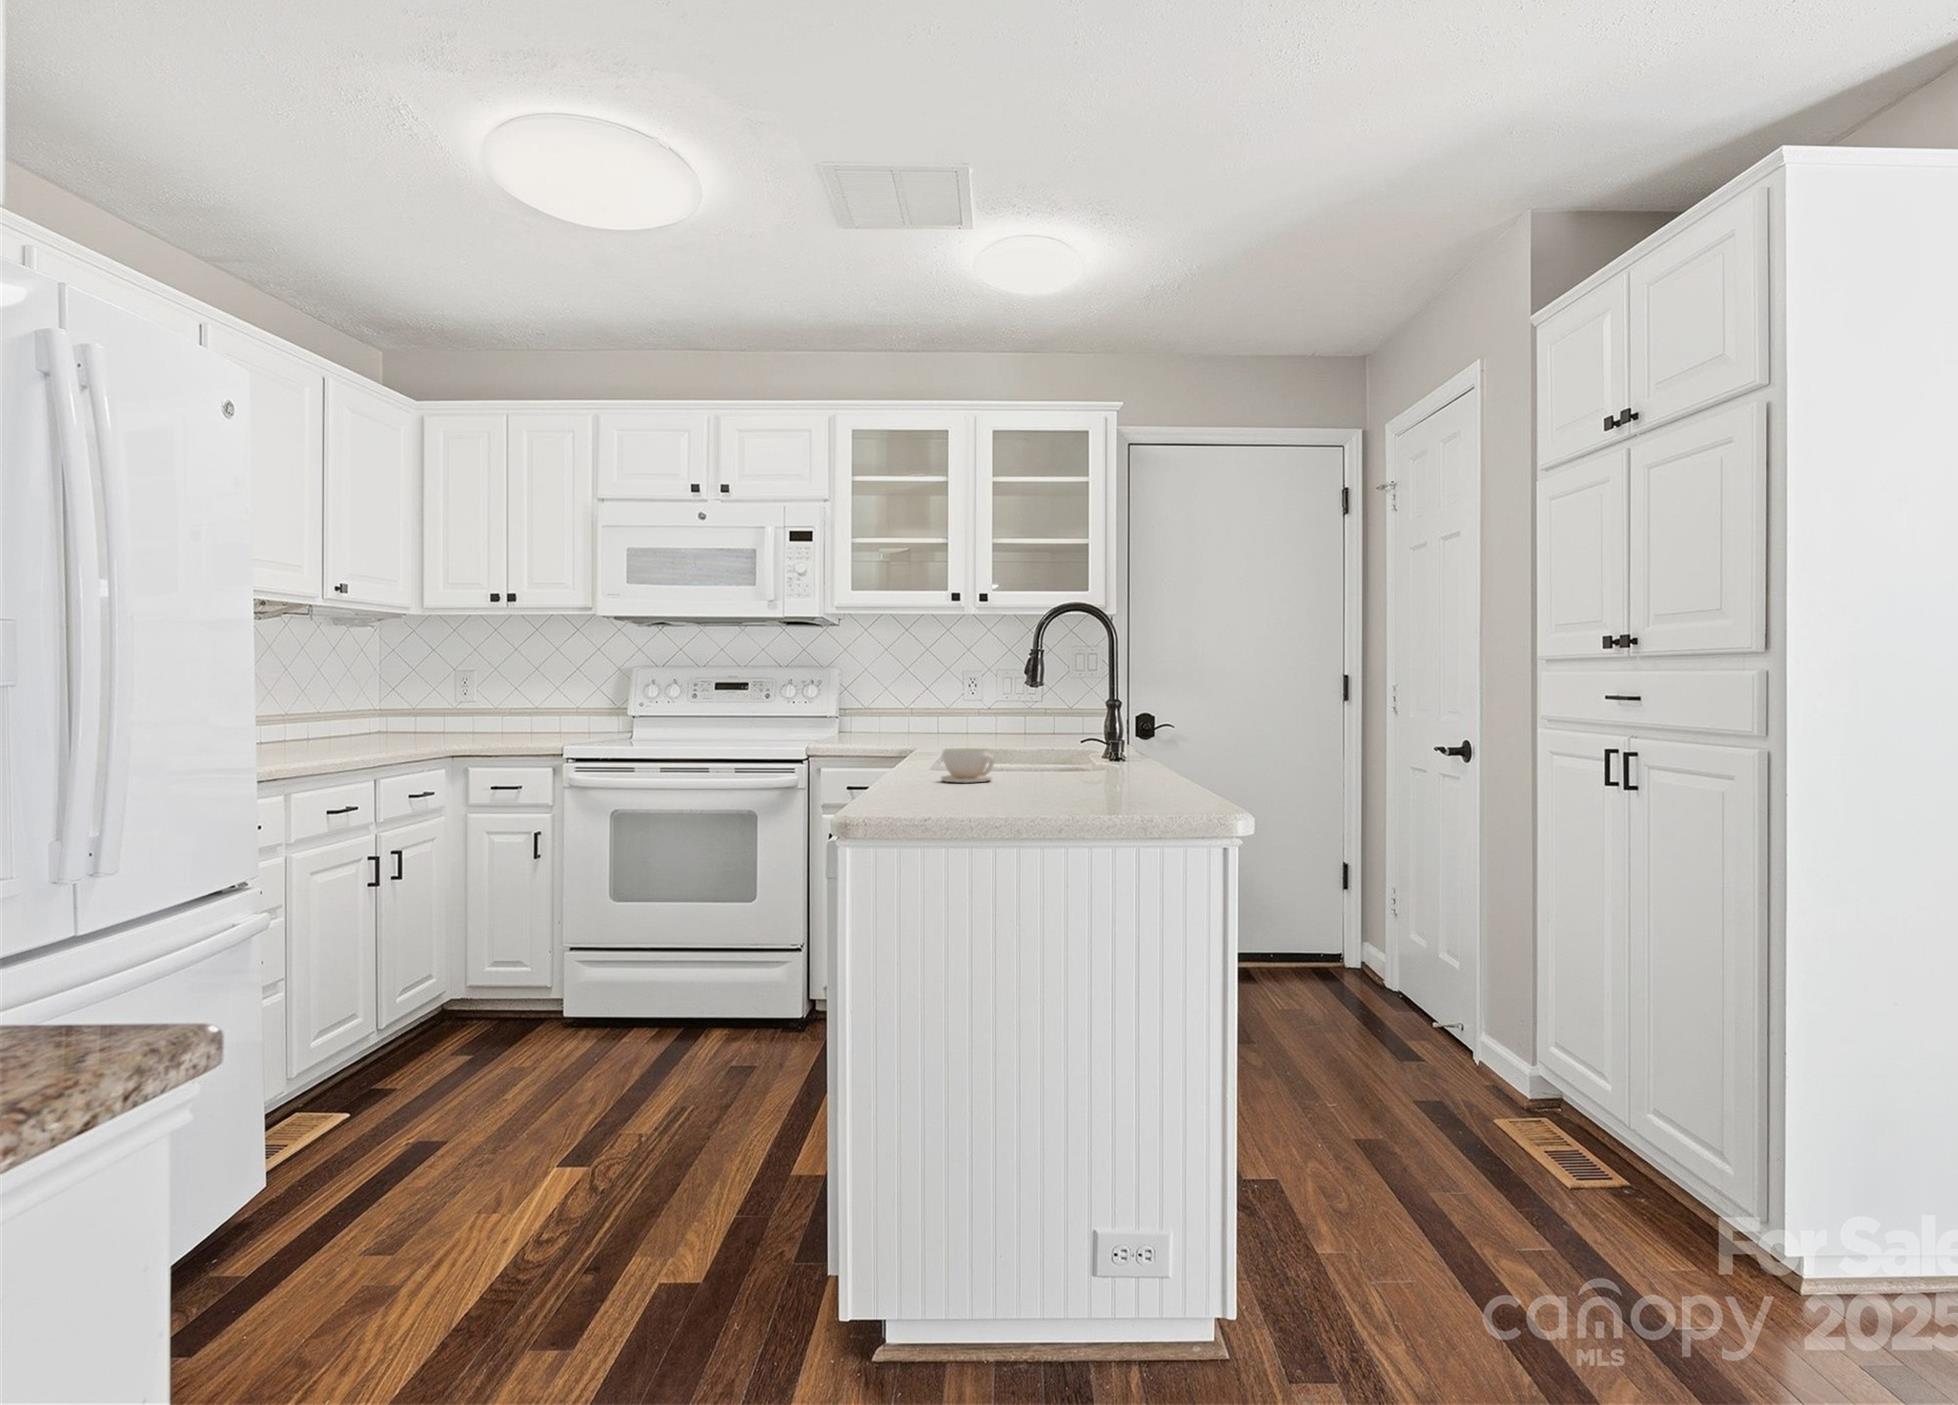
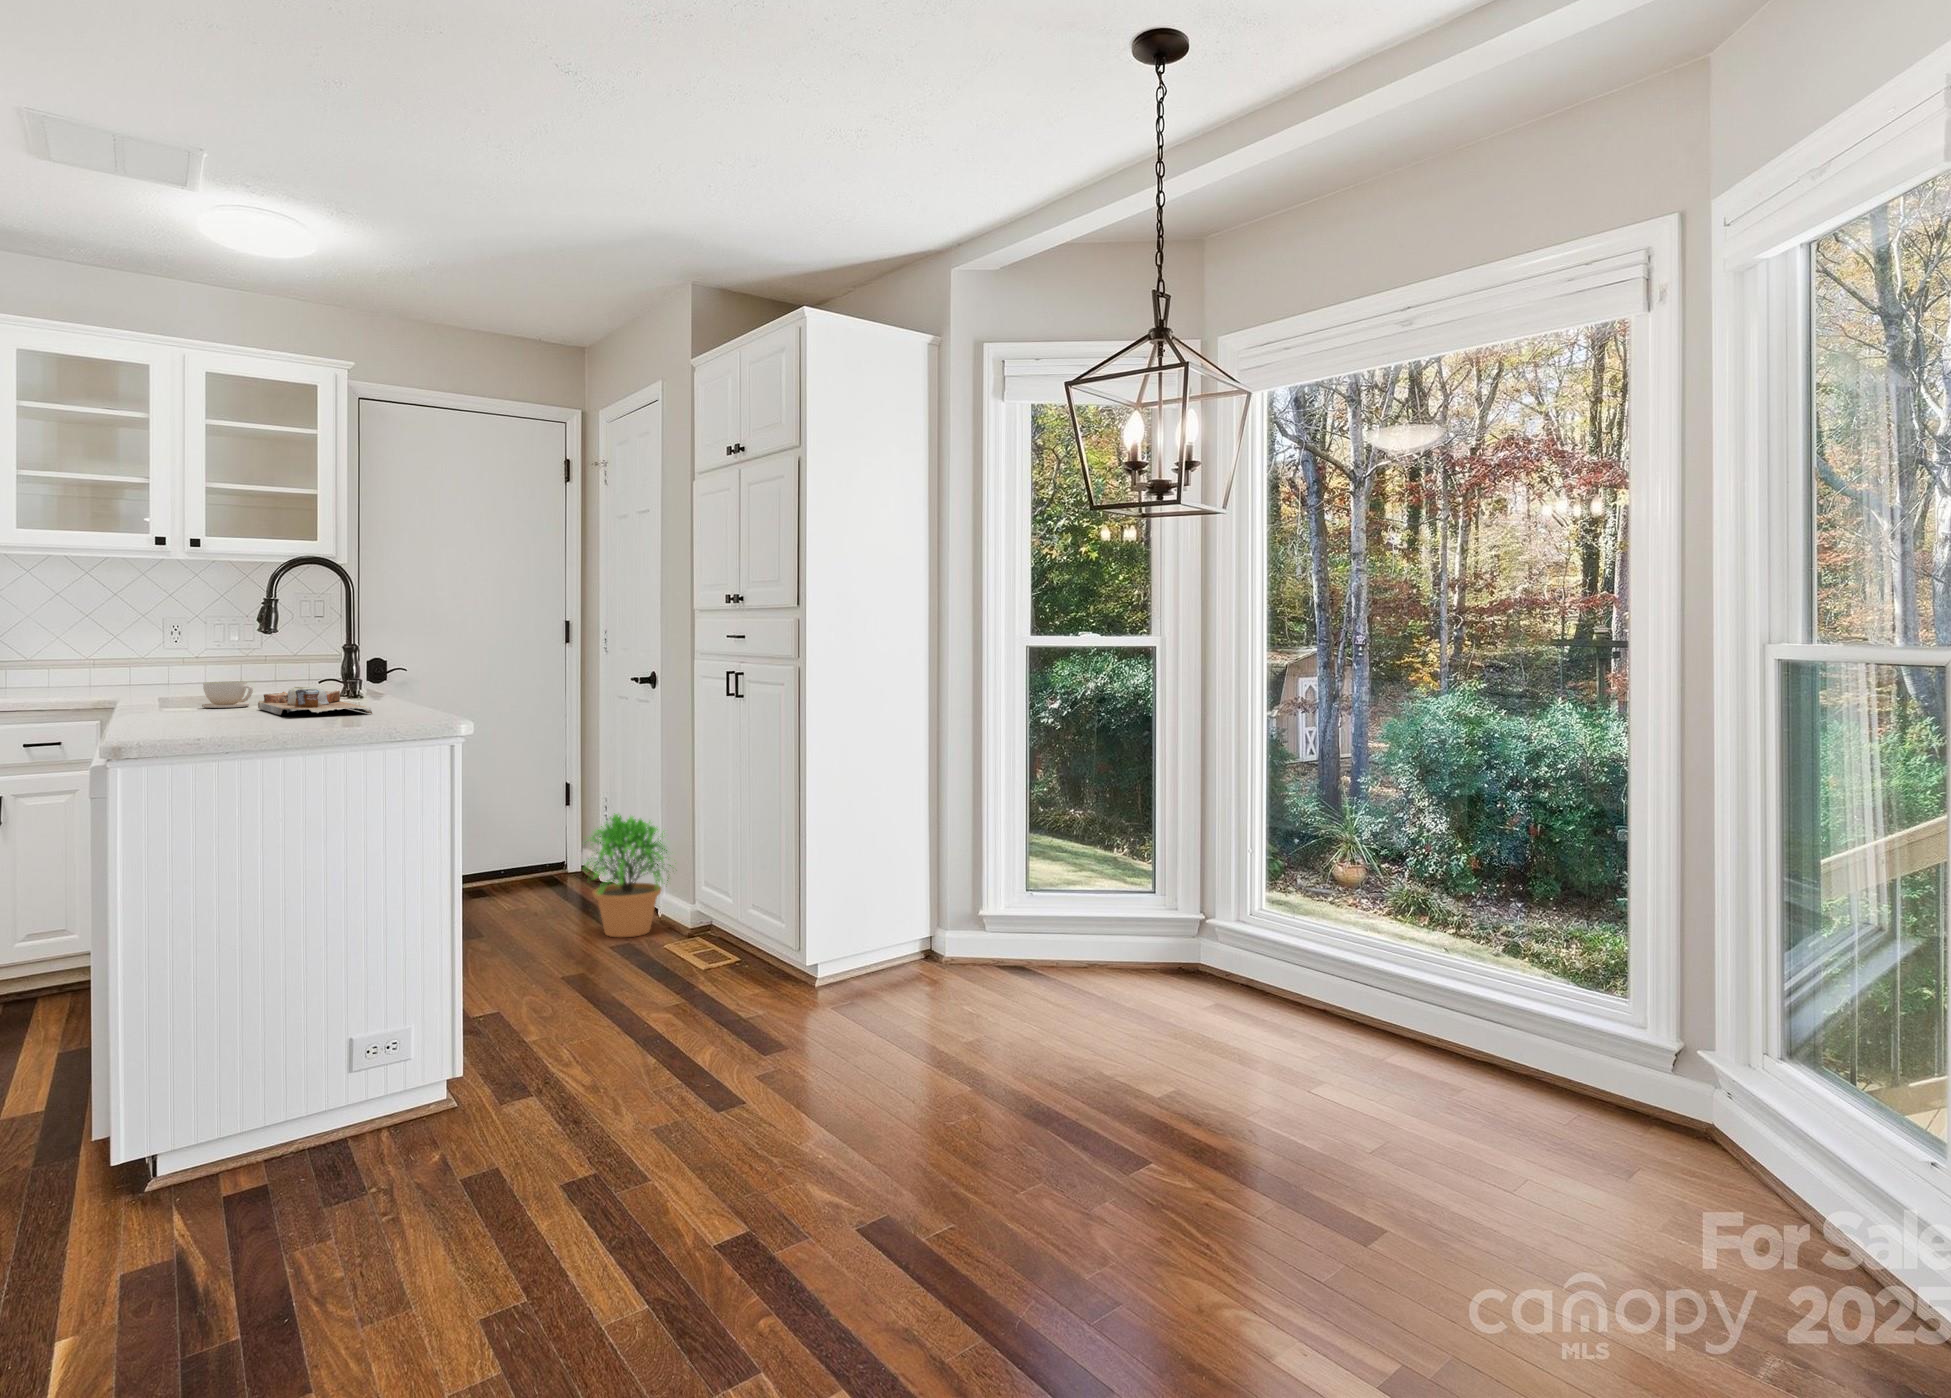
cutting board: none [995,762,1124,808] -> present [258,687,372,715]
potted plant: none [1375,925,1514,1098] -> present [584,813,671,937]

